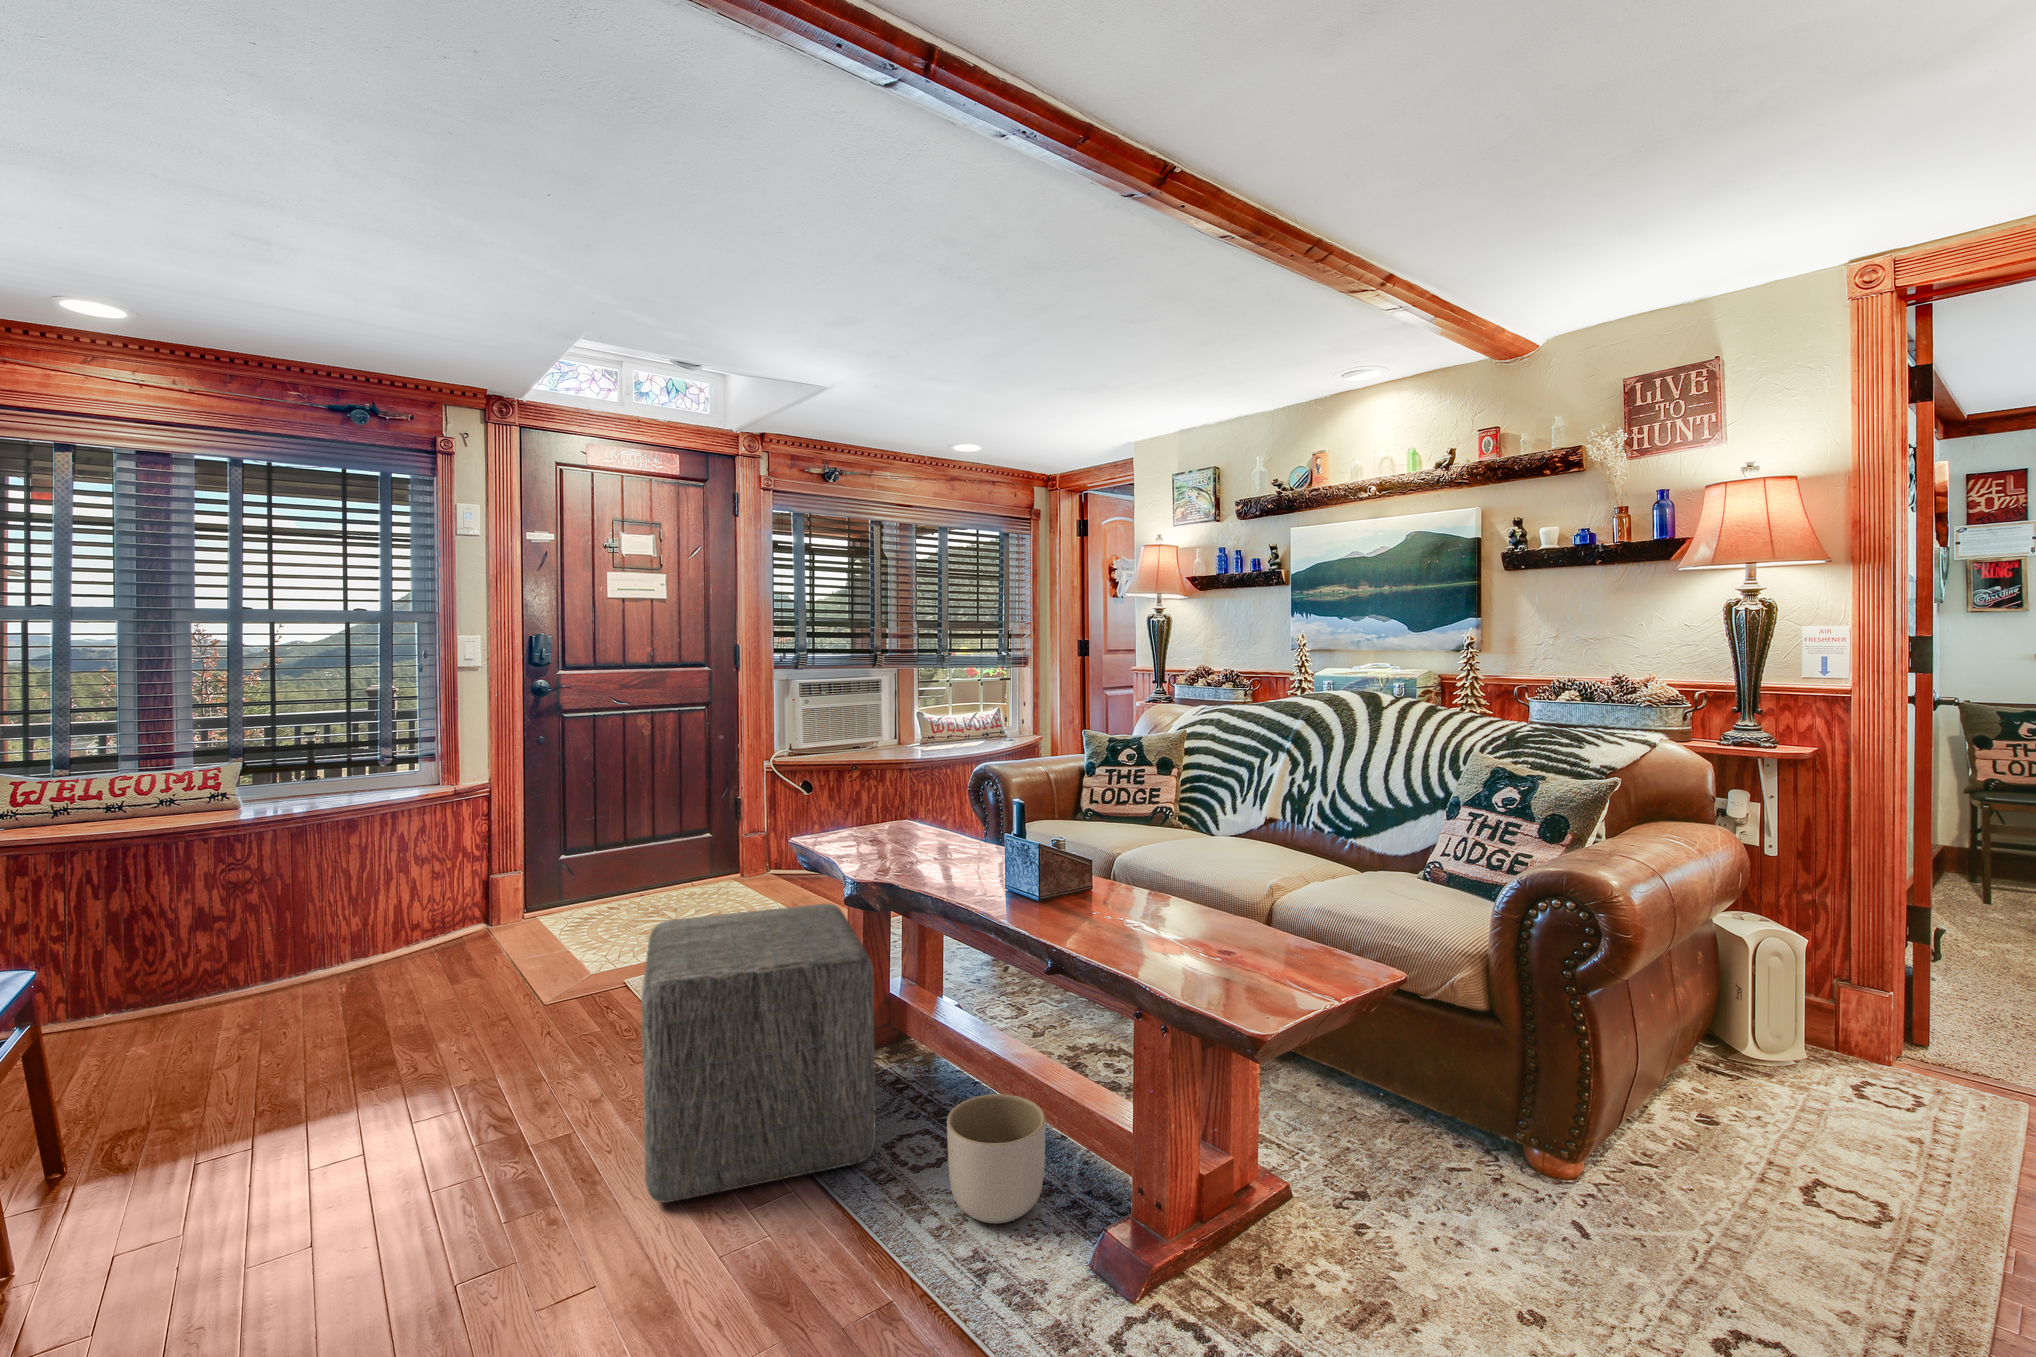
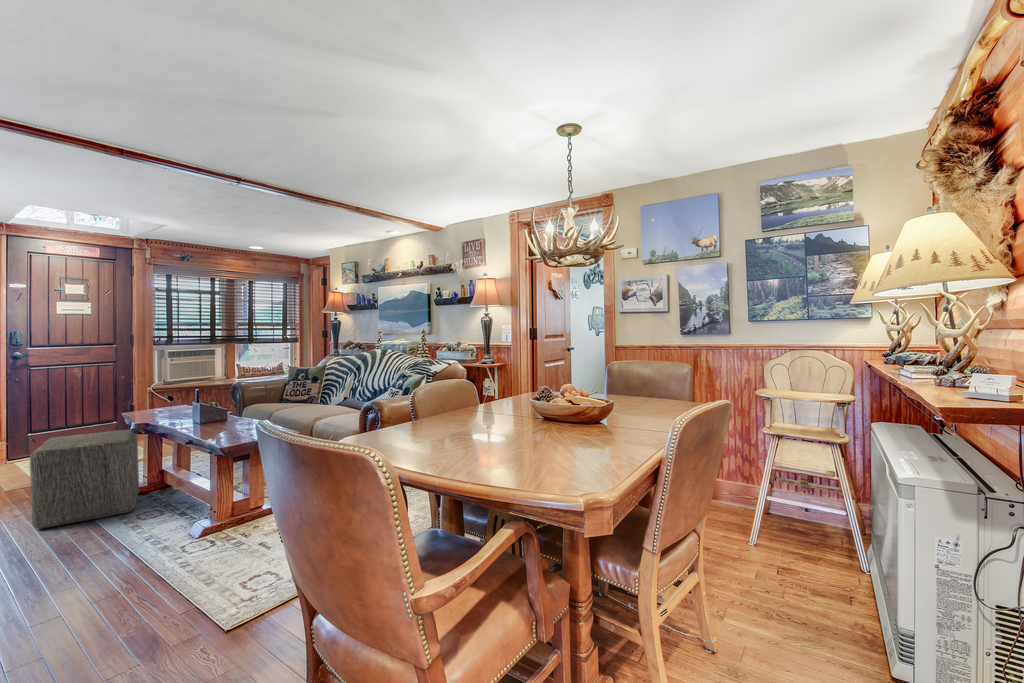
planter: present [947,1094,1046,1224] -> none [152,483,191,520]

